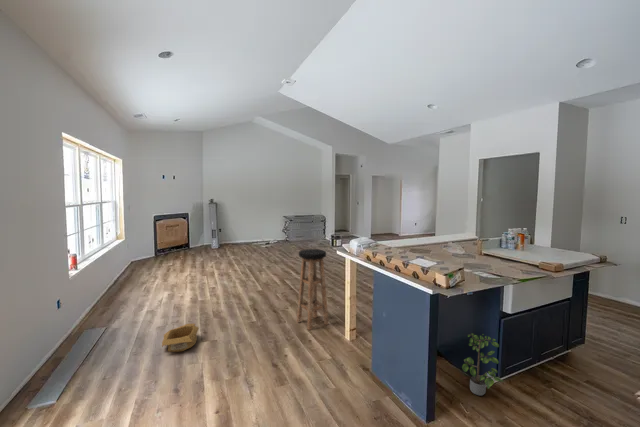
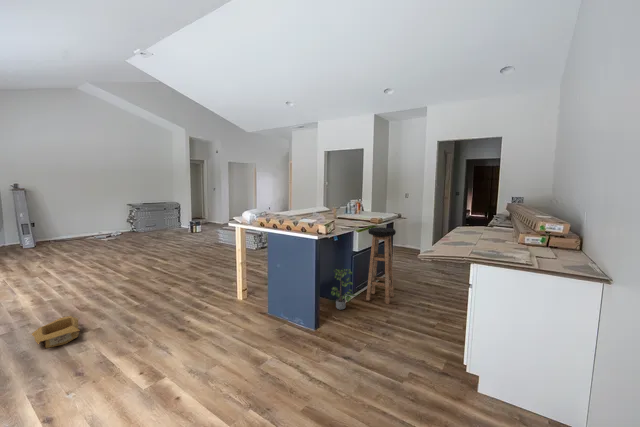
bar stool: present [297,249,329,330] -> present [366,227,396,304]

